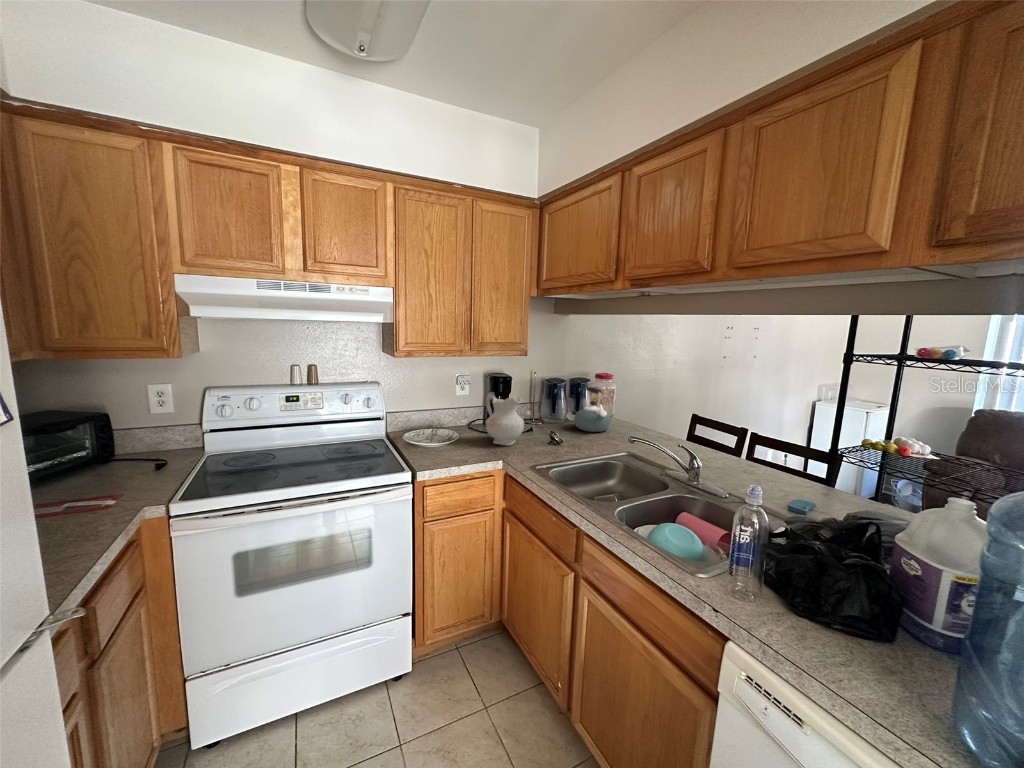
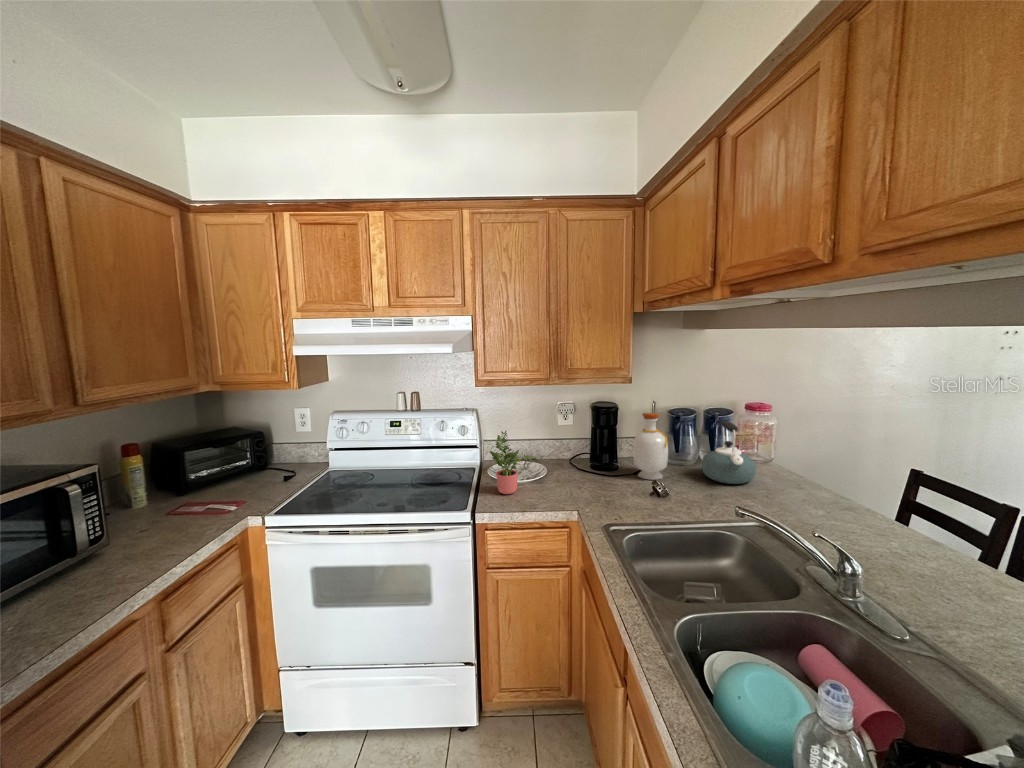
bottle: none [528,382,555,434] -> present [633,413,668,480]
ceramic pitcher: present [486,392,524,445] -> none [571,425,618,492]
potted plant: none [422,397,462,454] -> present [490,431,537,494]

